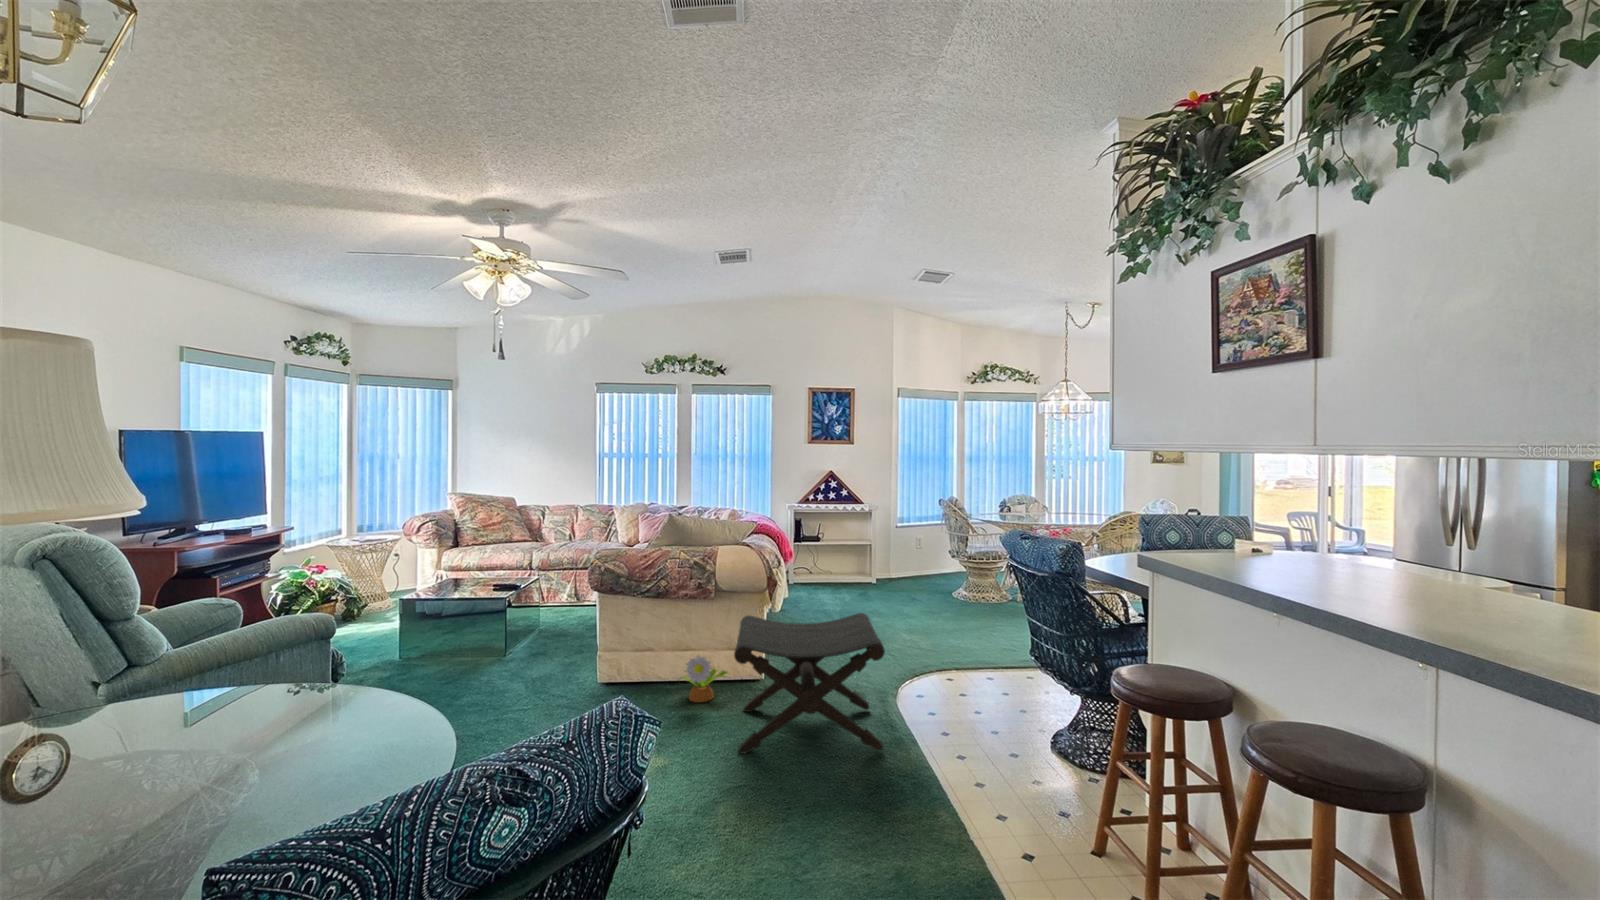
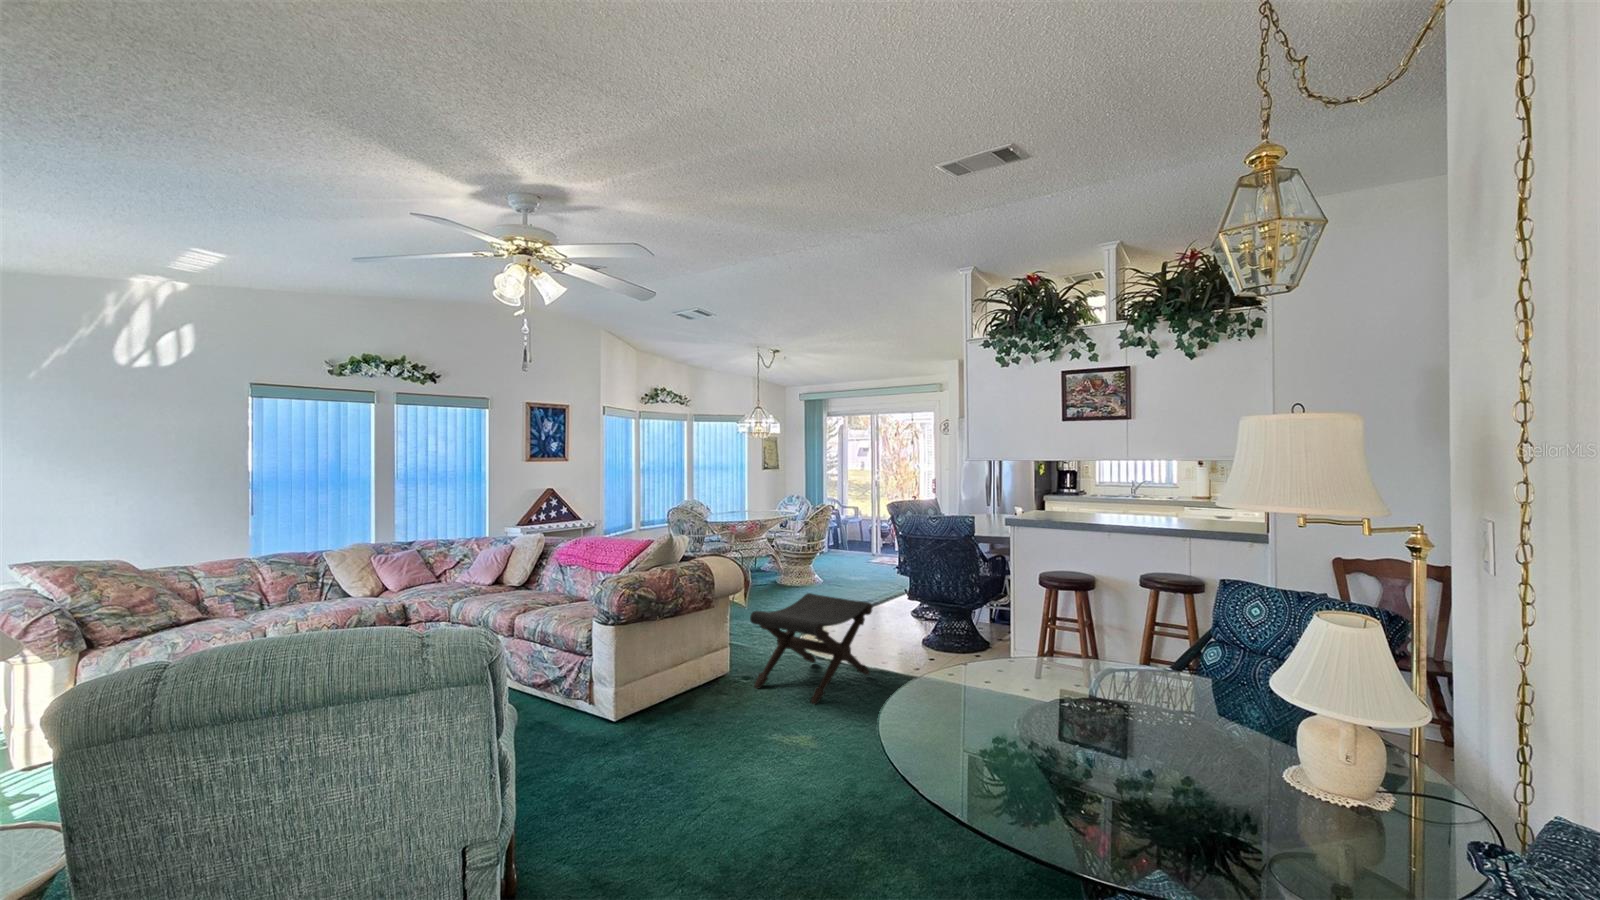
decorative plant: present [681,655,728,702] -> none [688,654,731,697]

